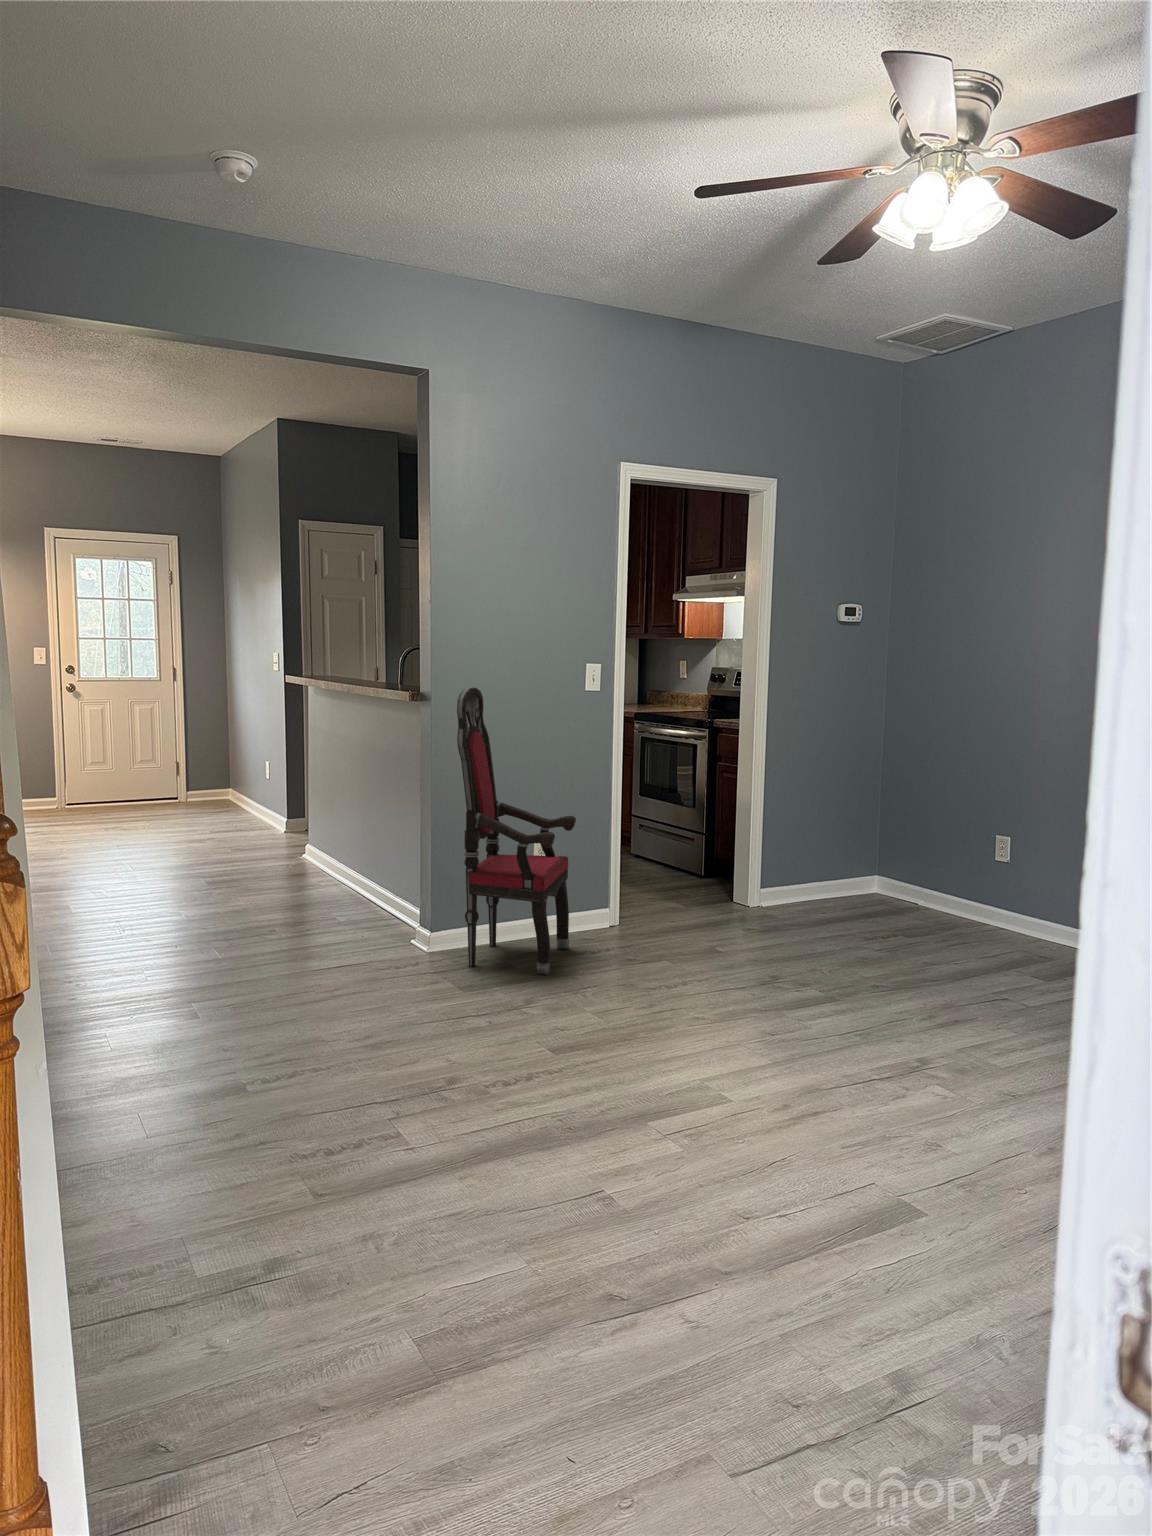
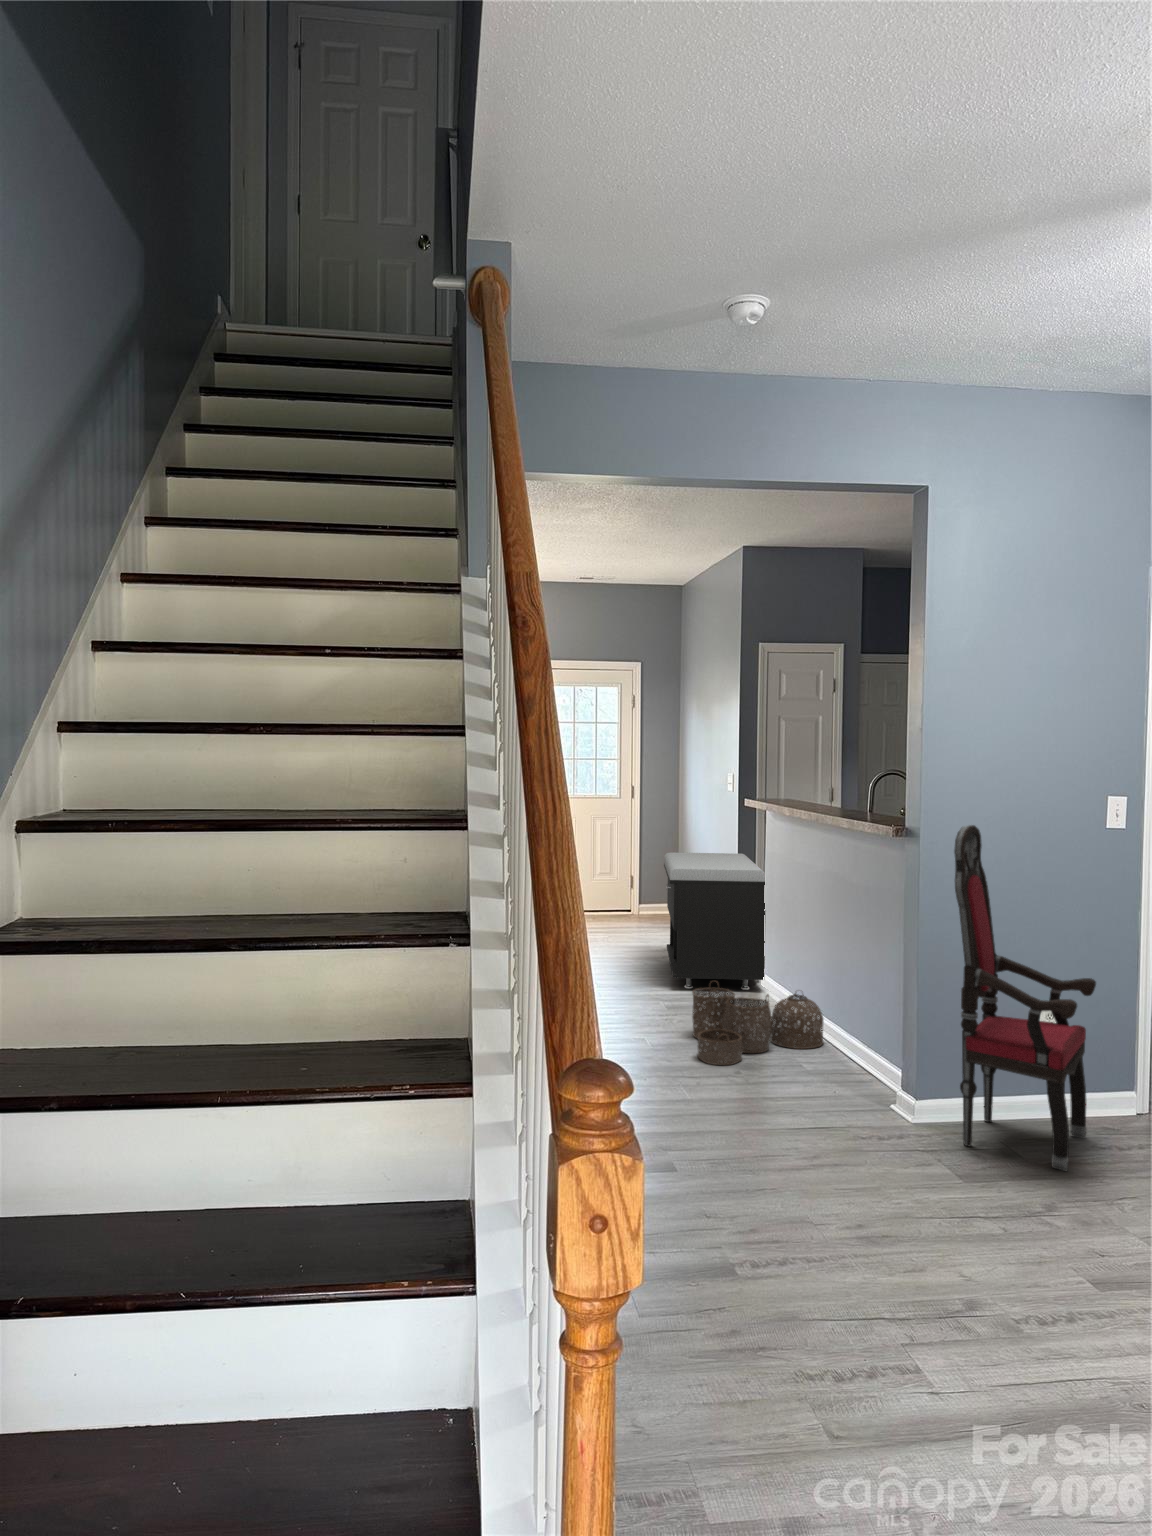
storage bench: none [205,731,309,865] -> present [664,852,765,990]
woven basket: none [229,851,359,928] -> present [692,981,824,1065]

